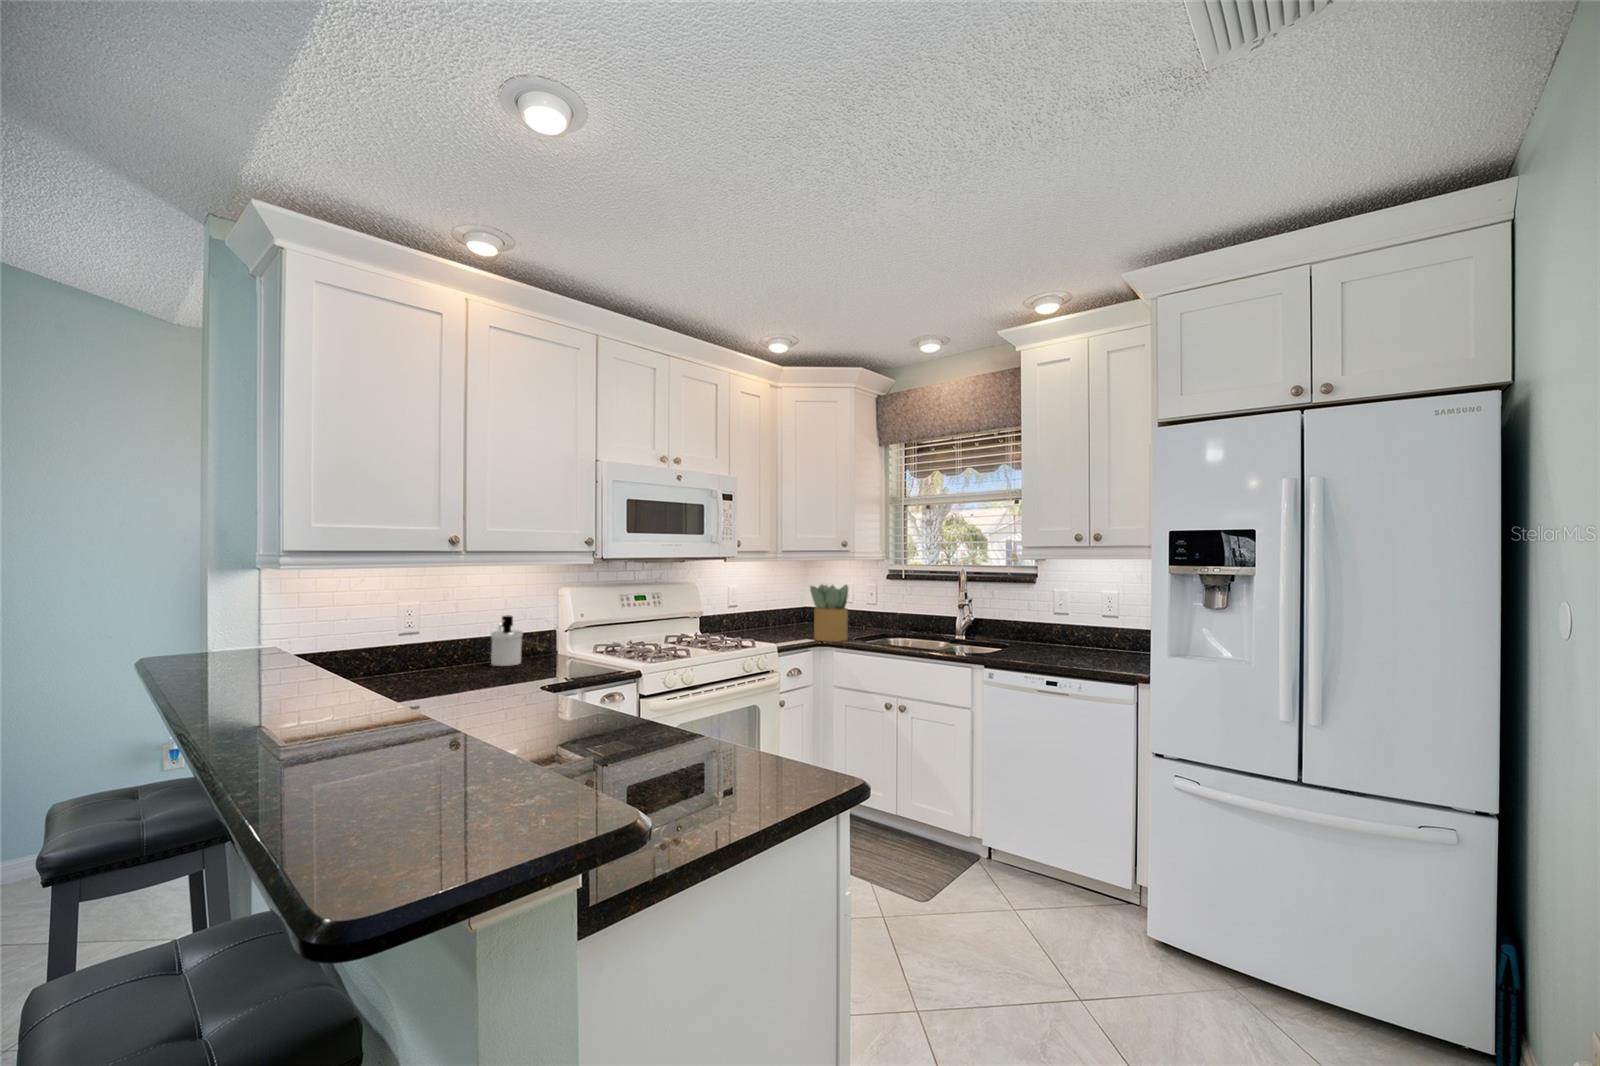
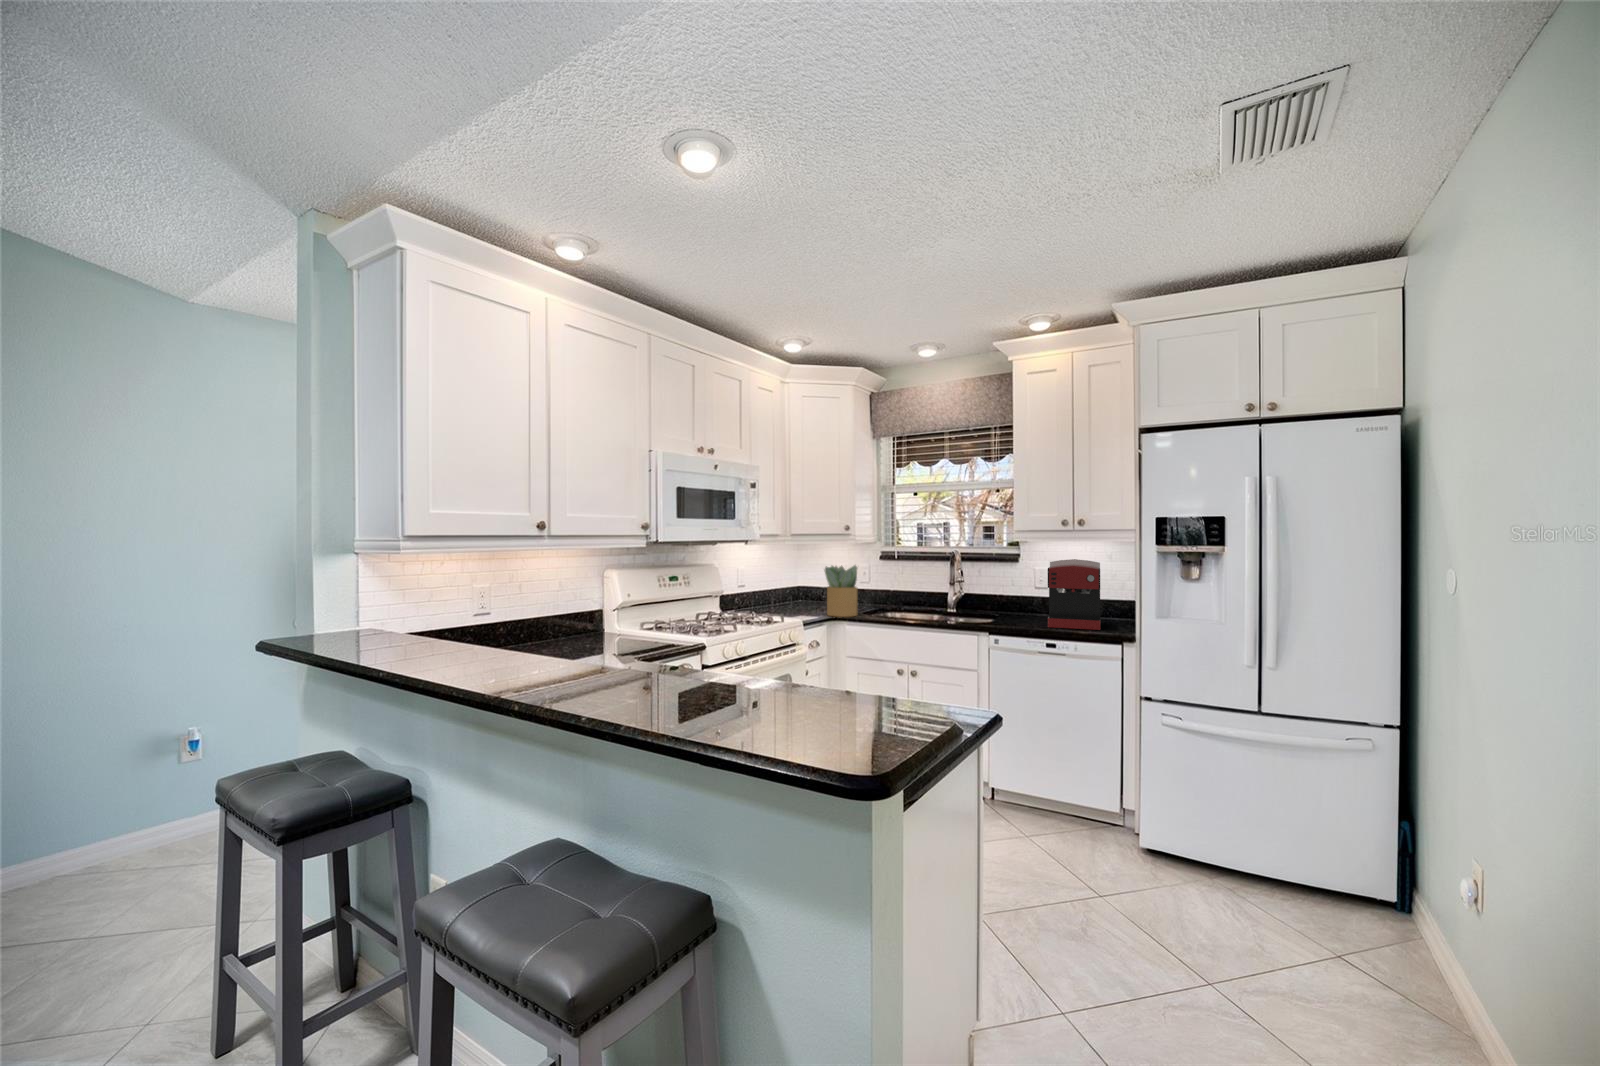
coffee maker: none [1054,581,1124,666] -> present [1048,559,1100,630]
soap dispenser: present [491,615,523,666] -> none [558,597,587,644]

